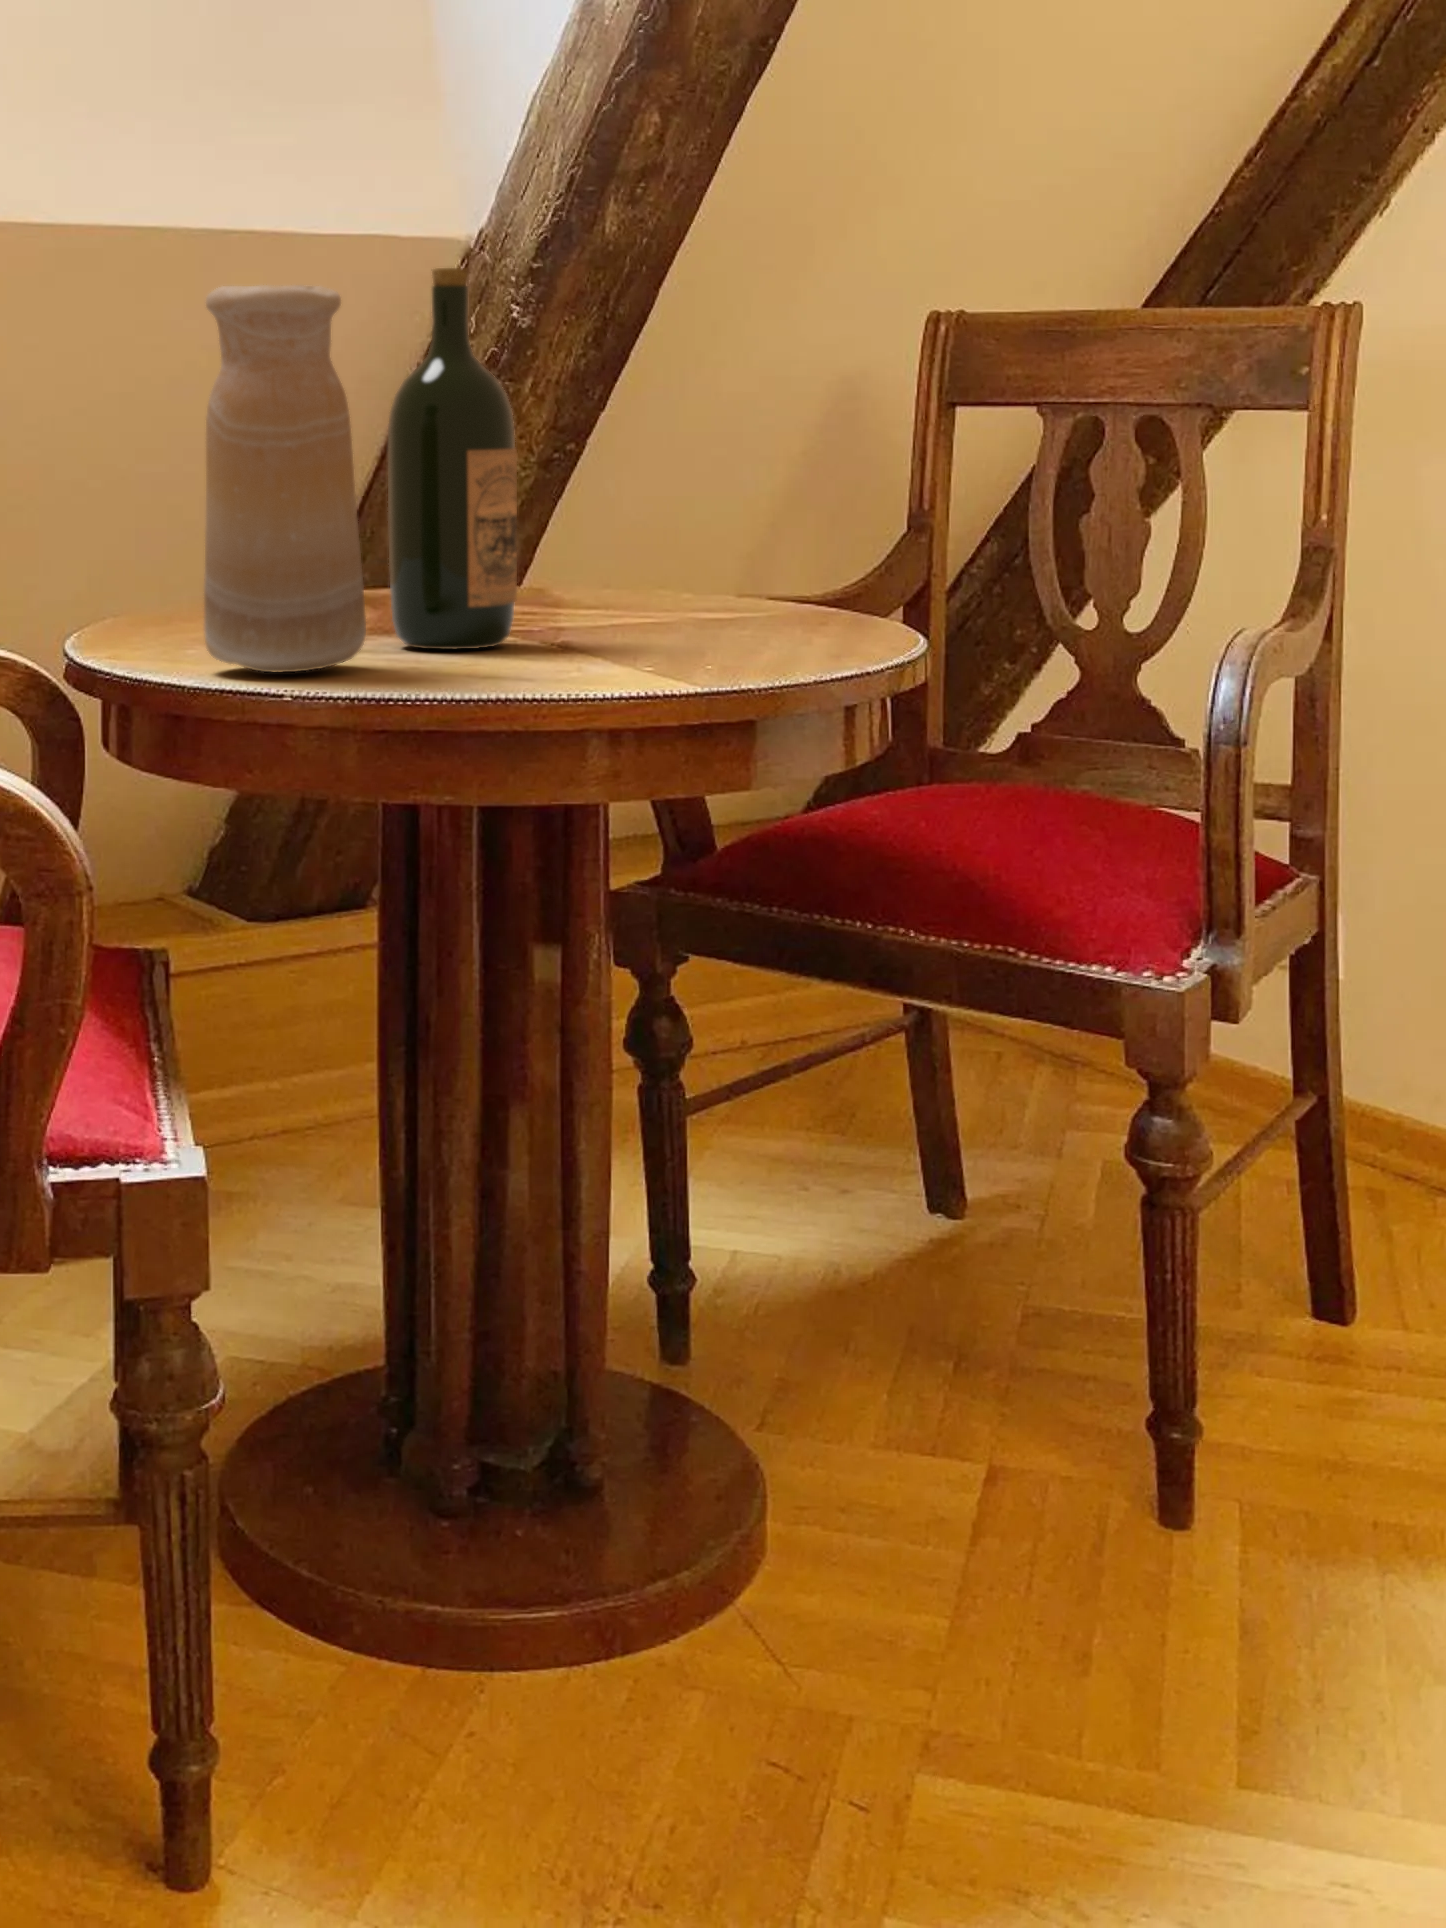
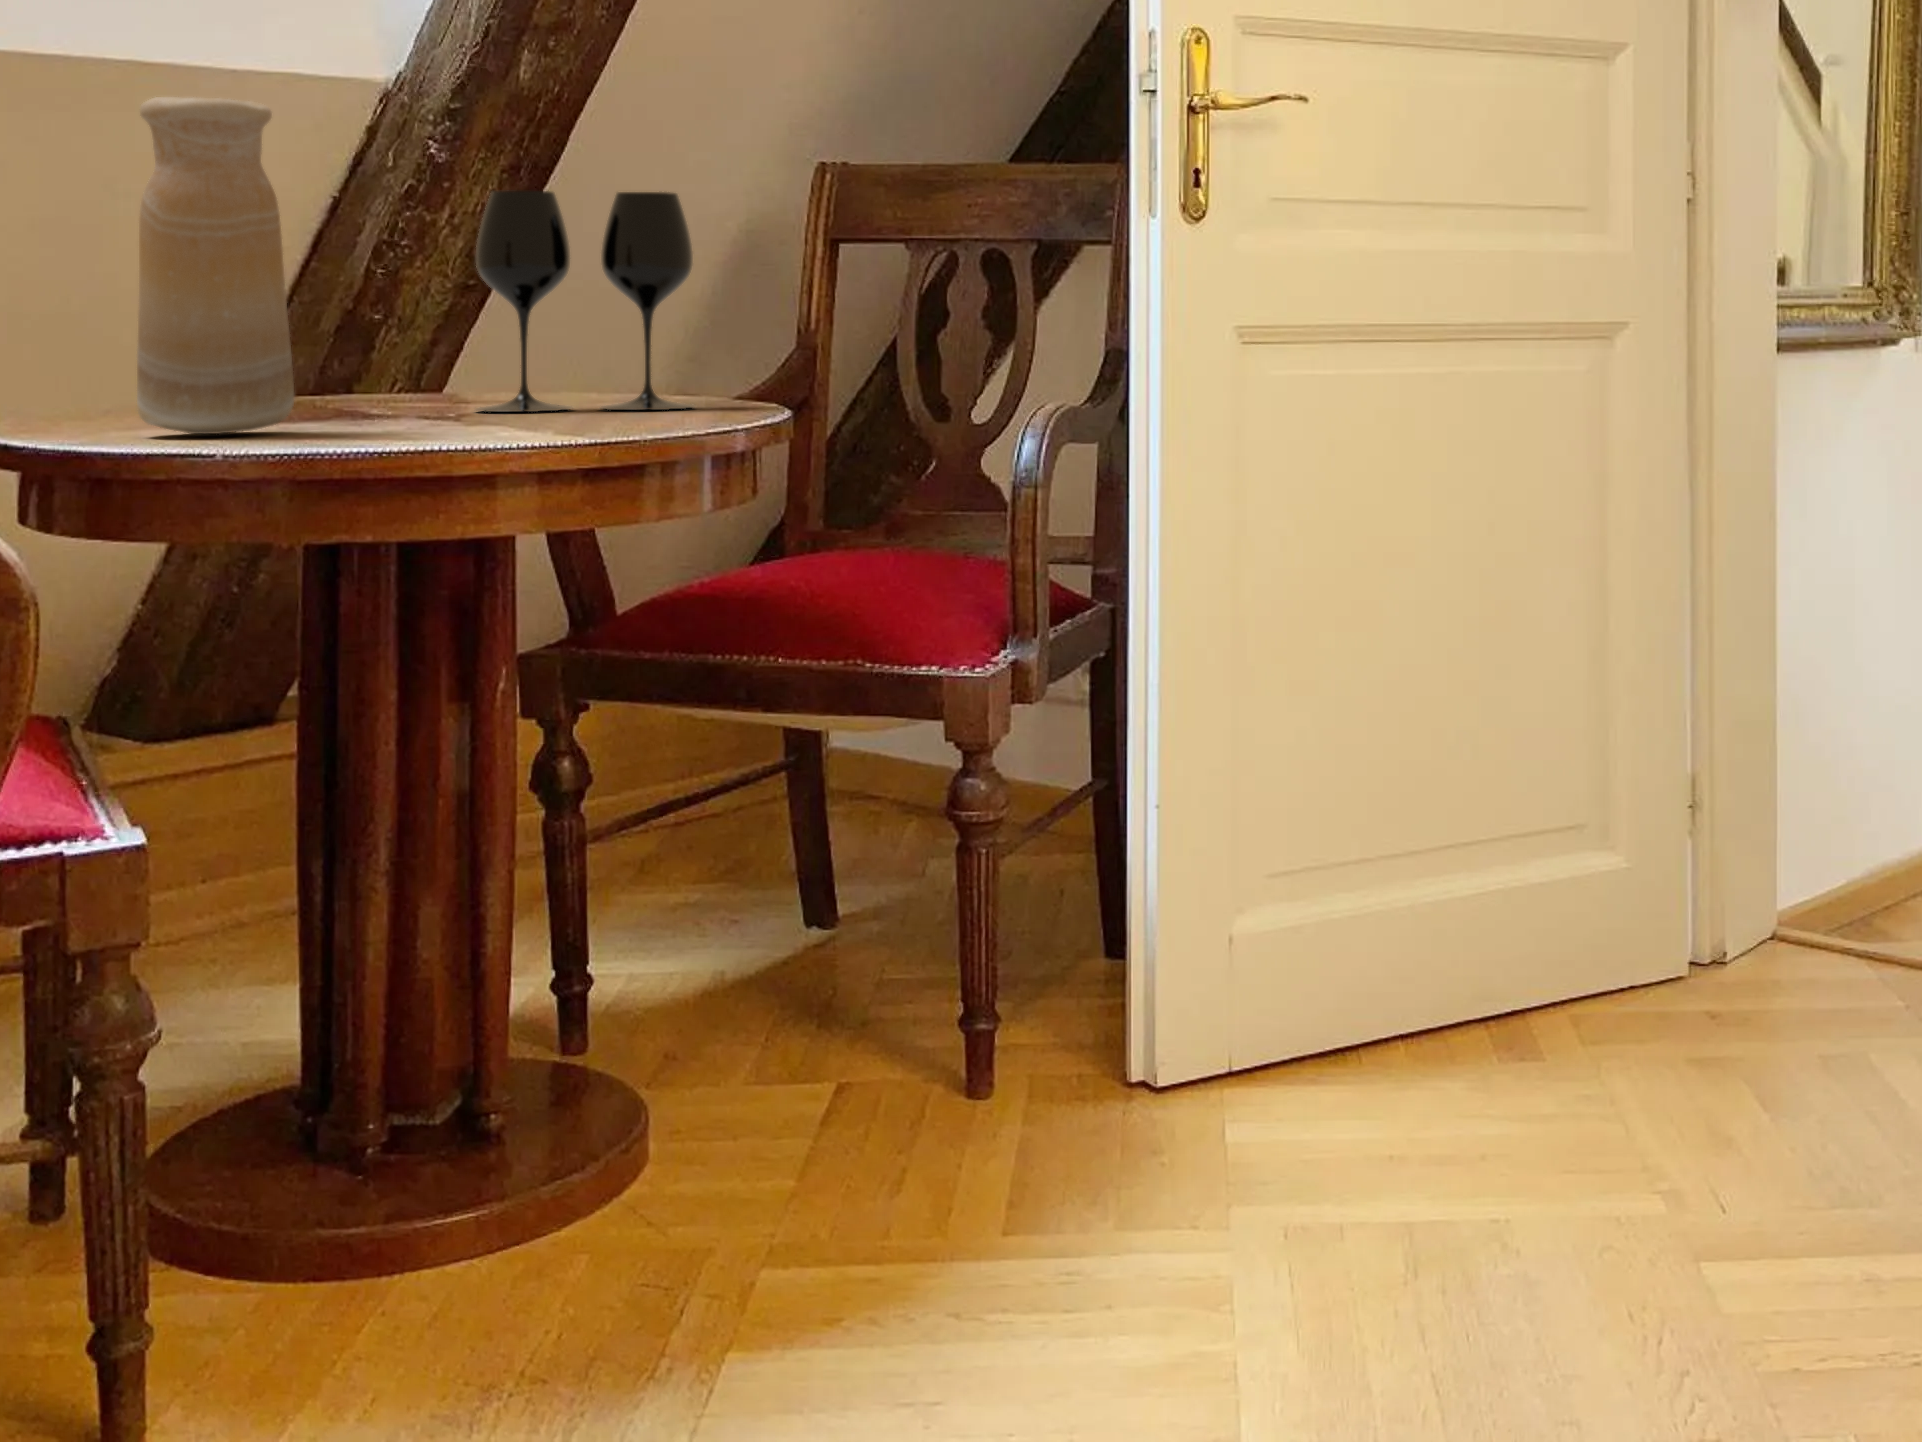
wine bottle: present [388,268,517,649] -> none [314,95,435,422]
wine glass: none [559,368,811,632] -> present [476,190,694,412]

